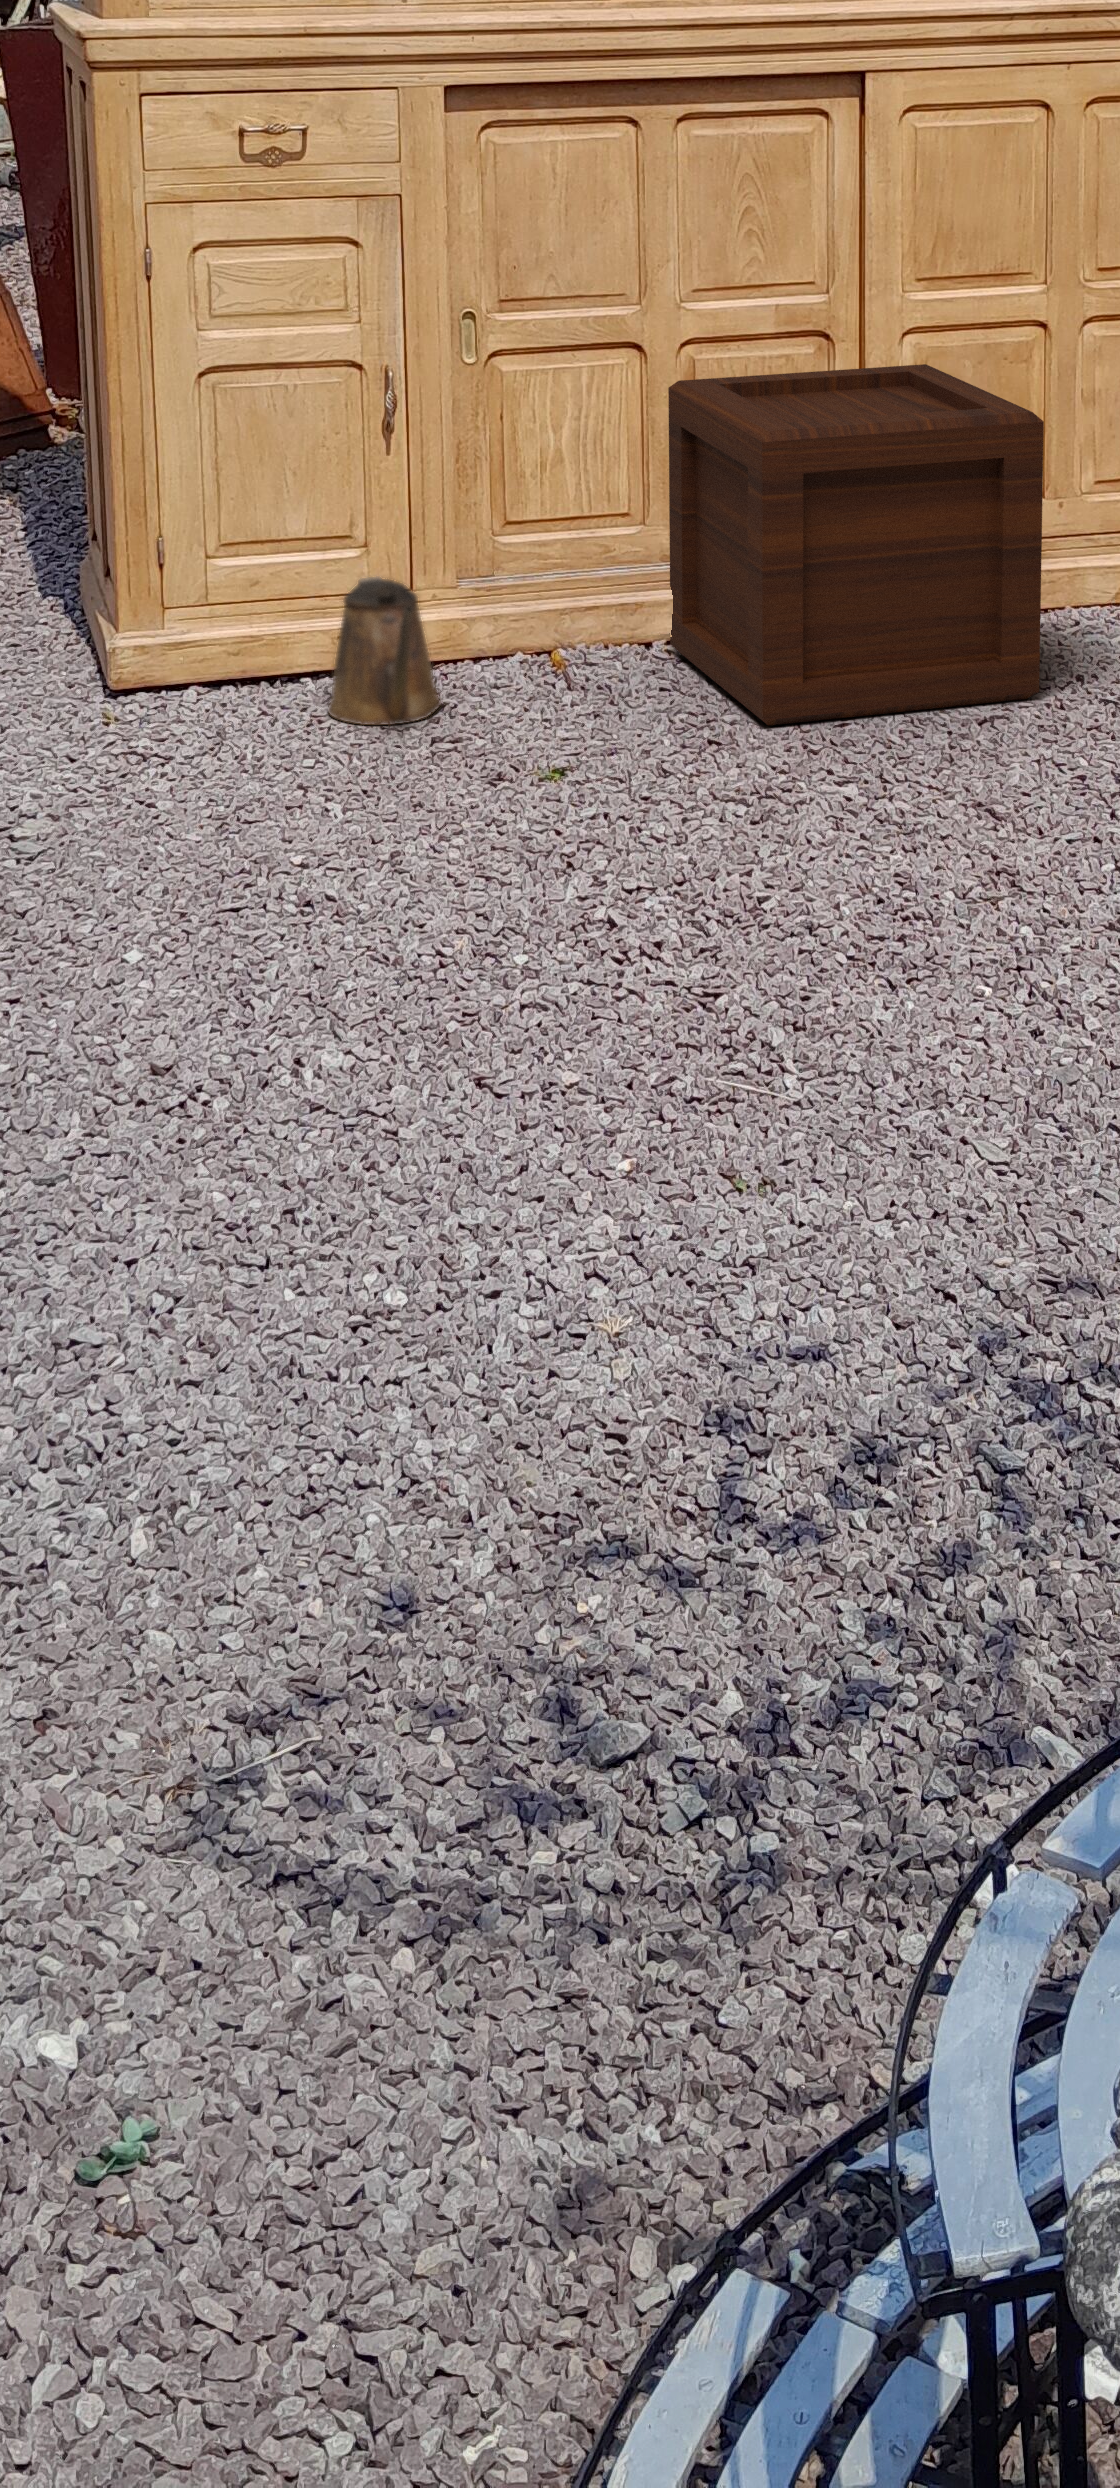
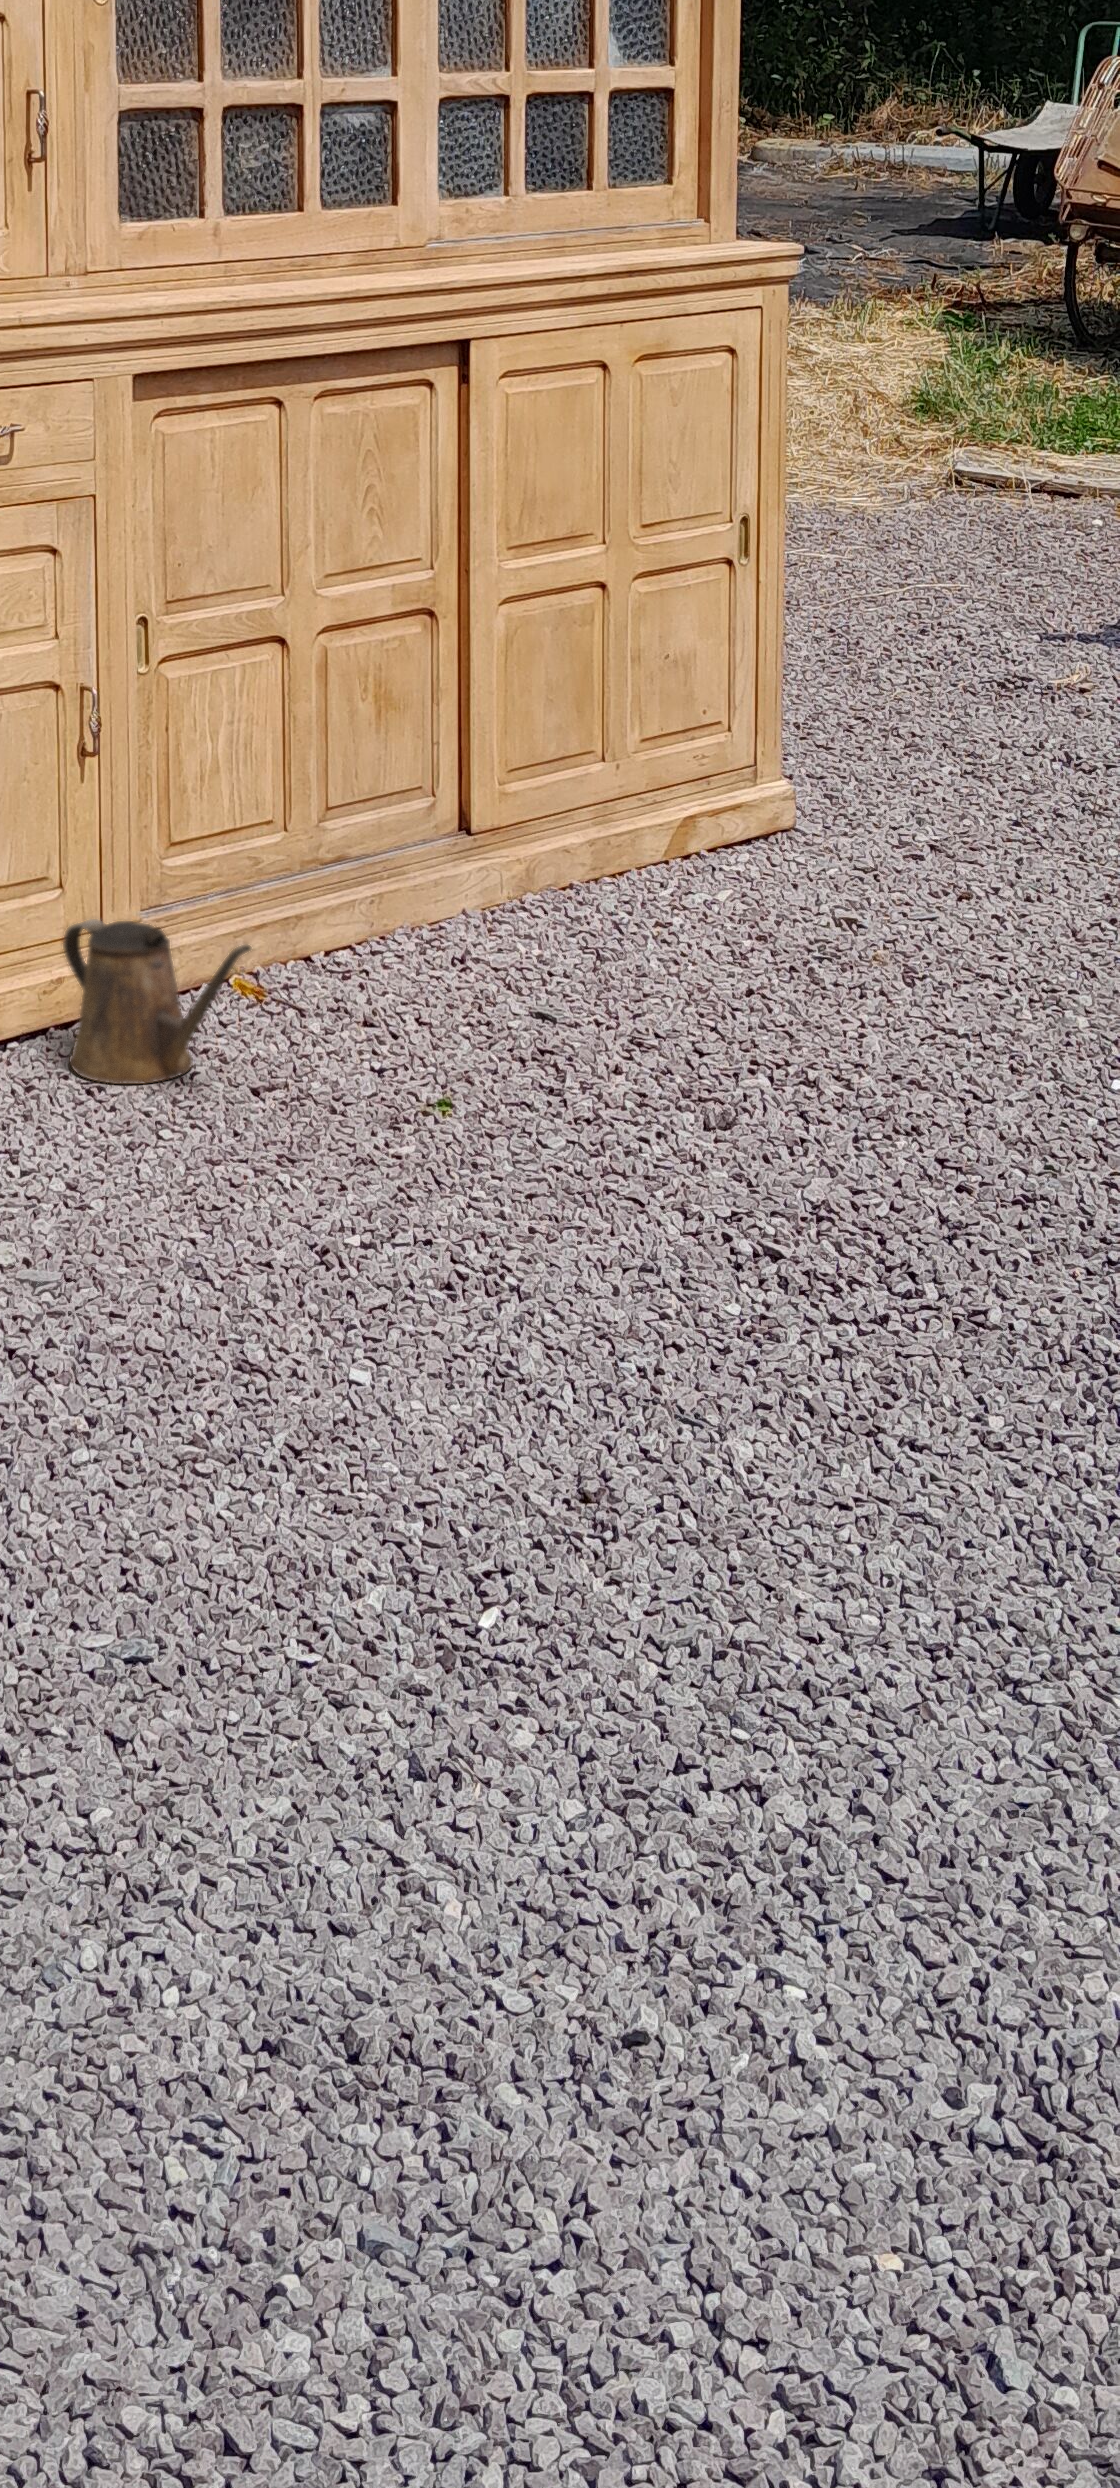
wooden crate: present [668,364,1044,726] -> none [311,640,738,1029]

